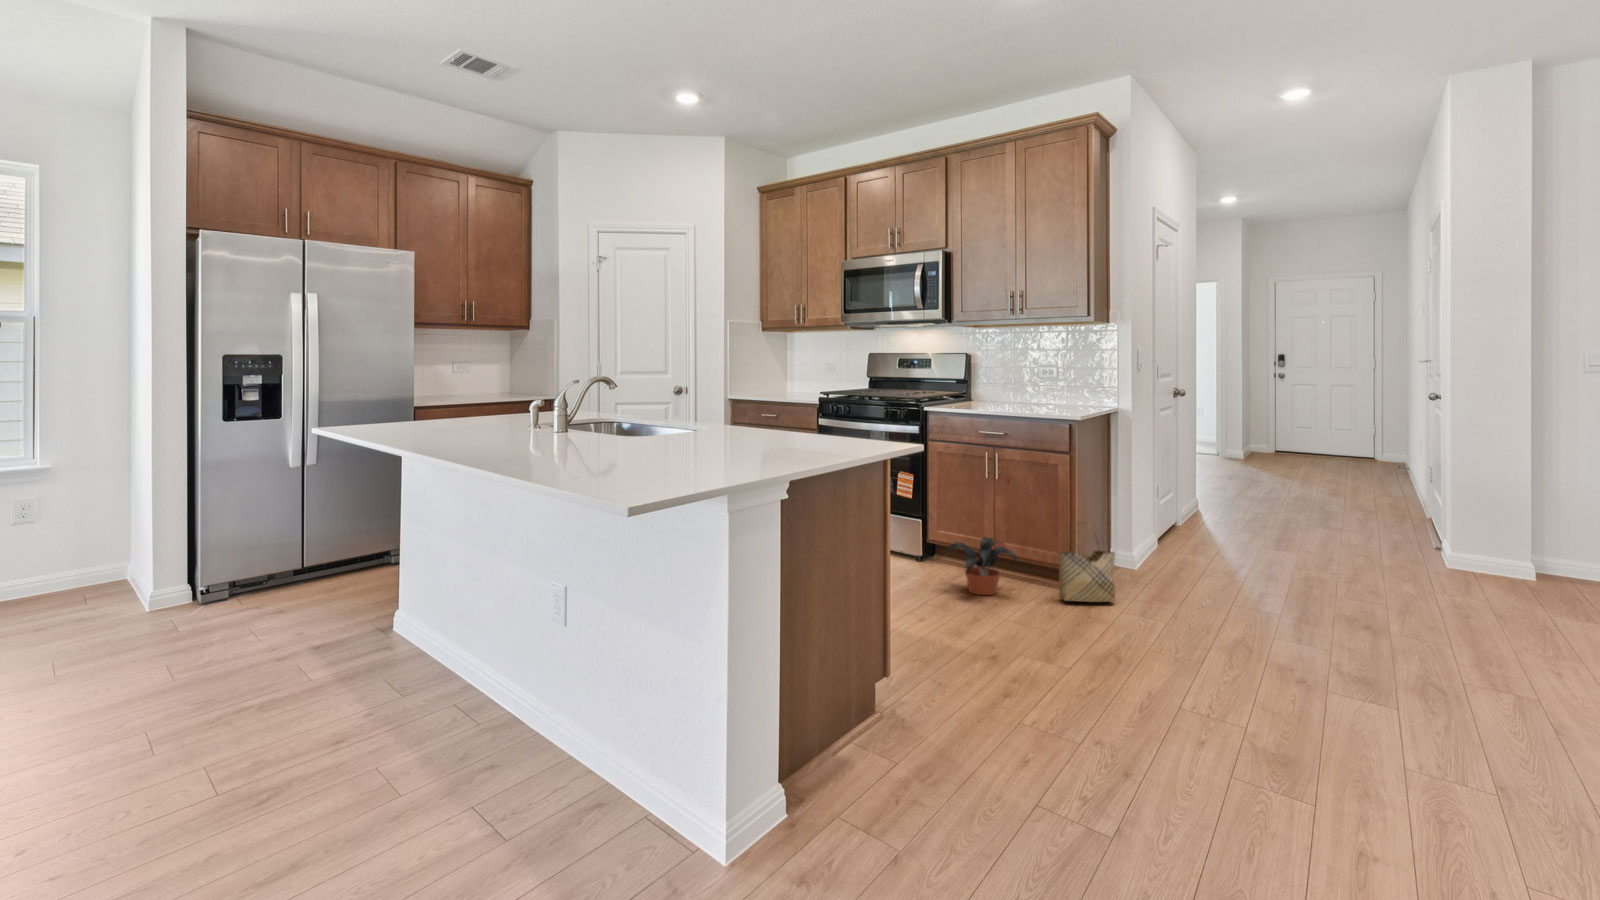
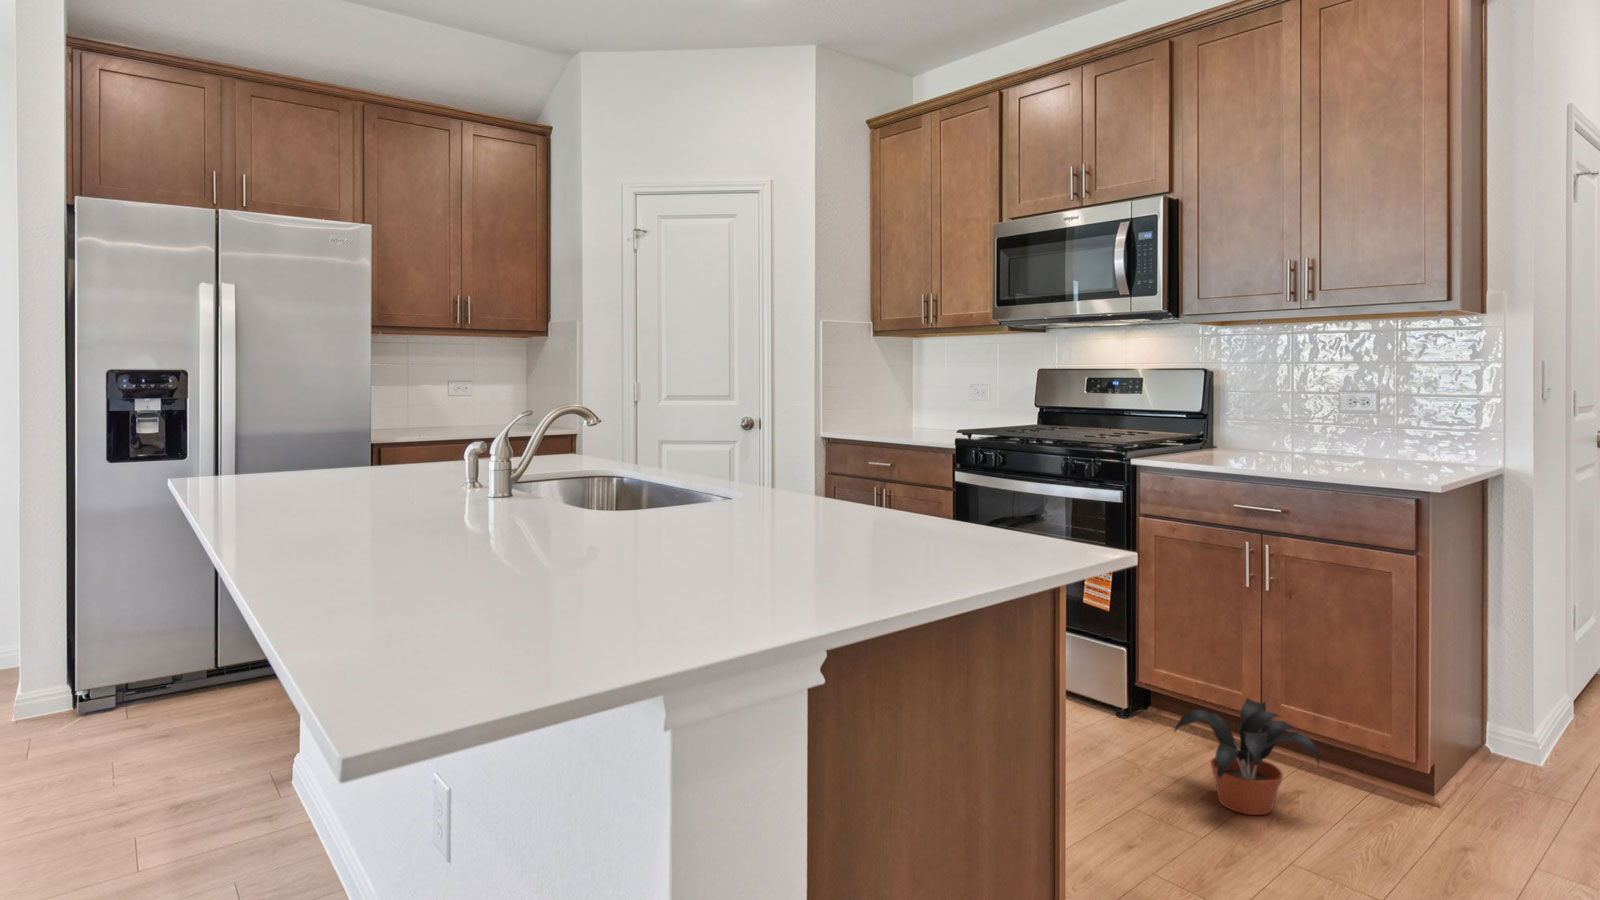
woven basket: present [1059,523,1115,602] -> none [1406,691,1531,858]

